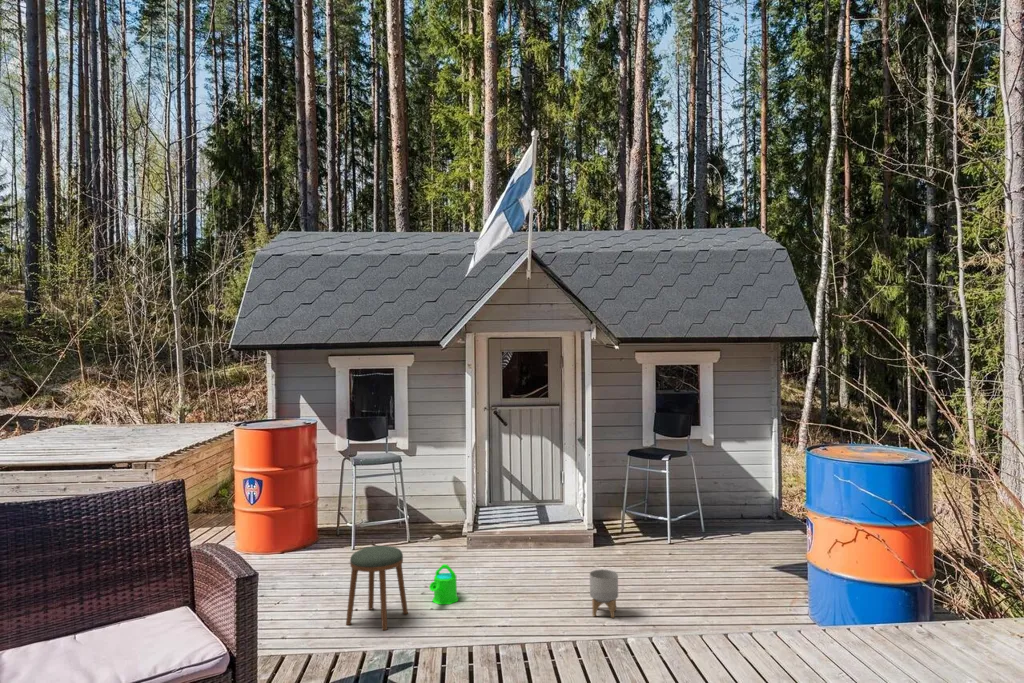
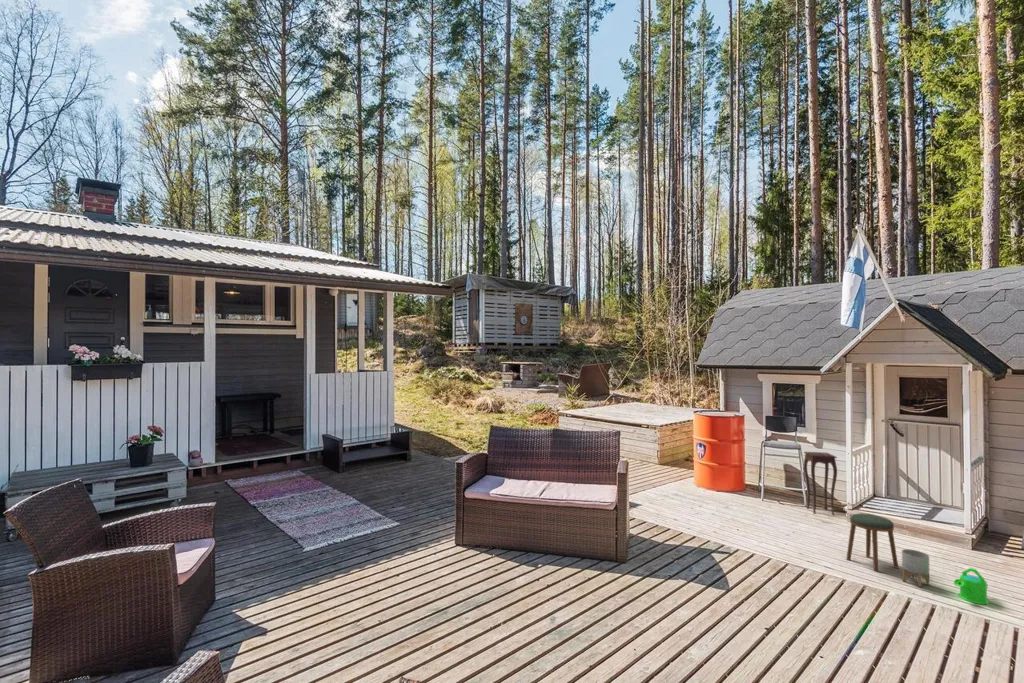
side table: none [408,460,453,551] -> present [804,452,837,515]
stool: present [346,546,408,630] -> present [847,513,898,571]
watering can: present [429,564,459,604] -> present [954,568,989,604]

